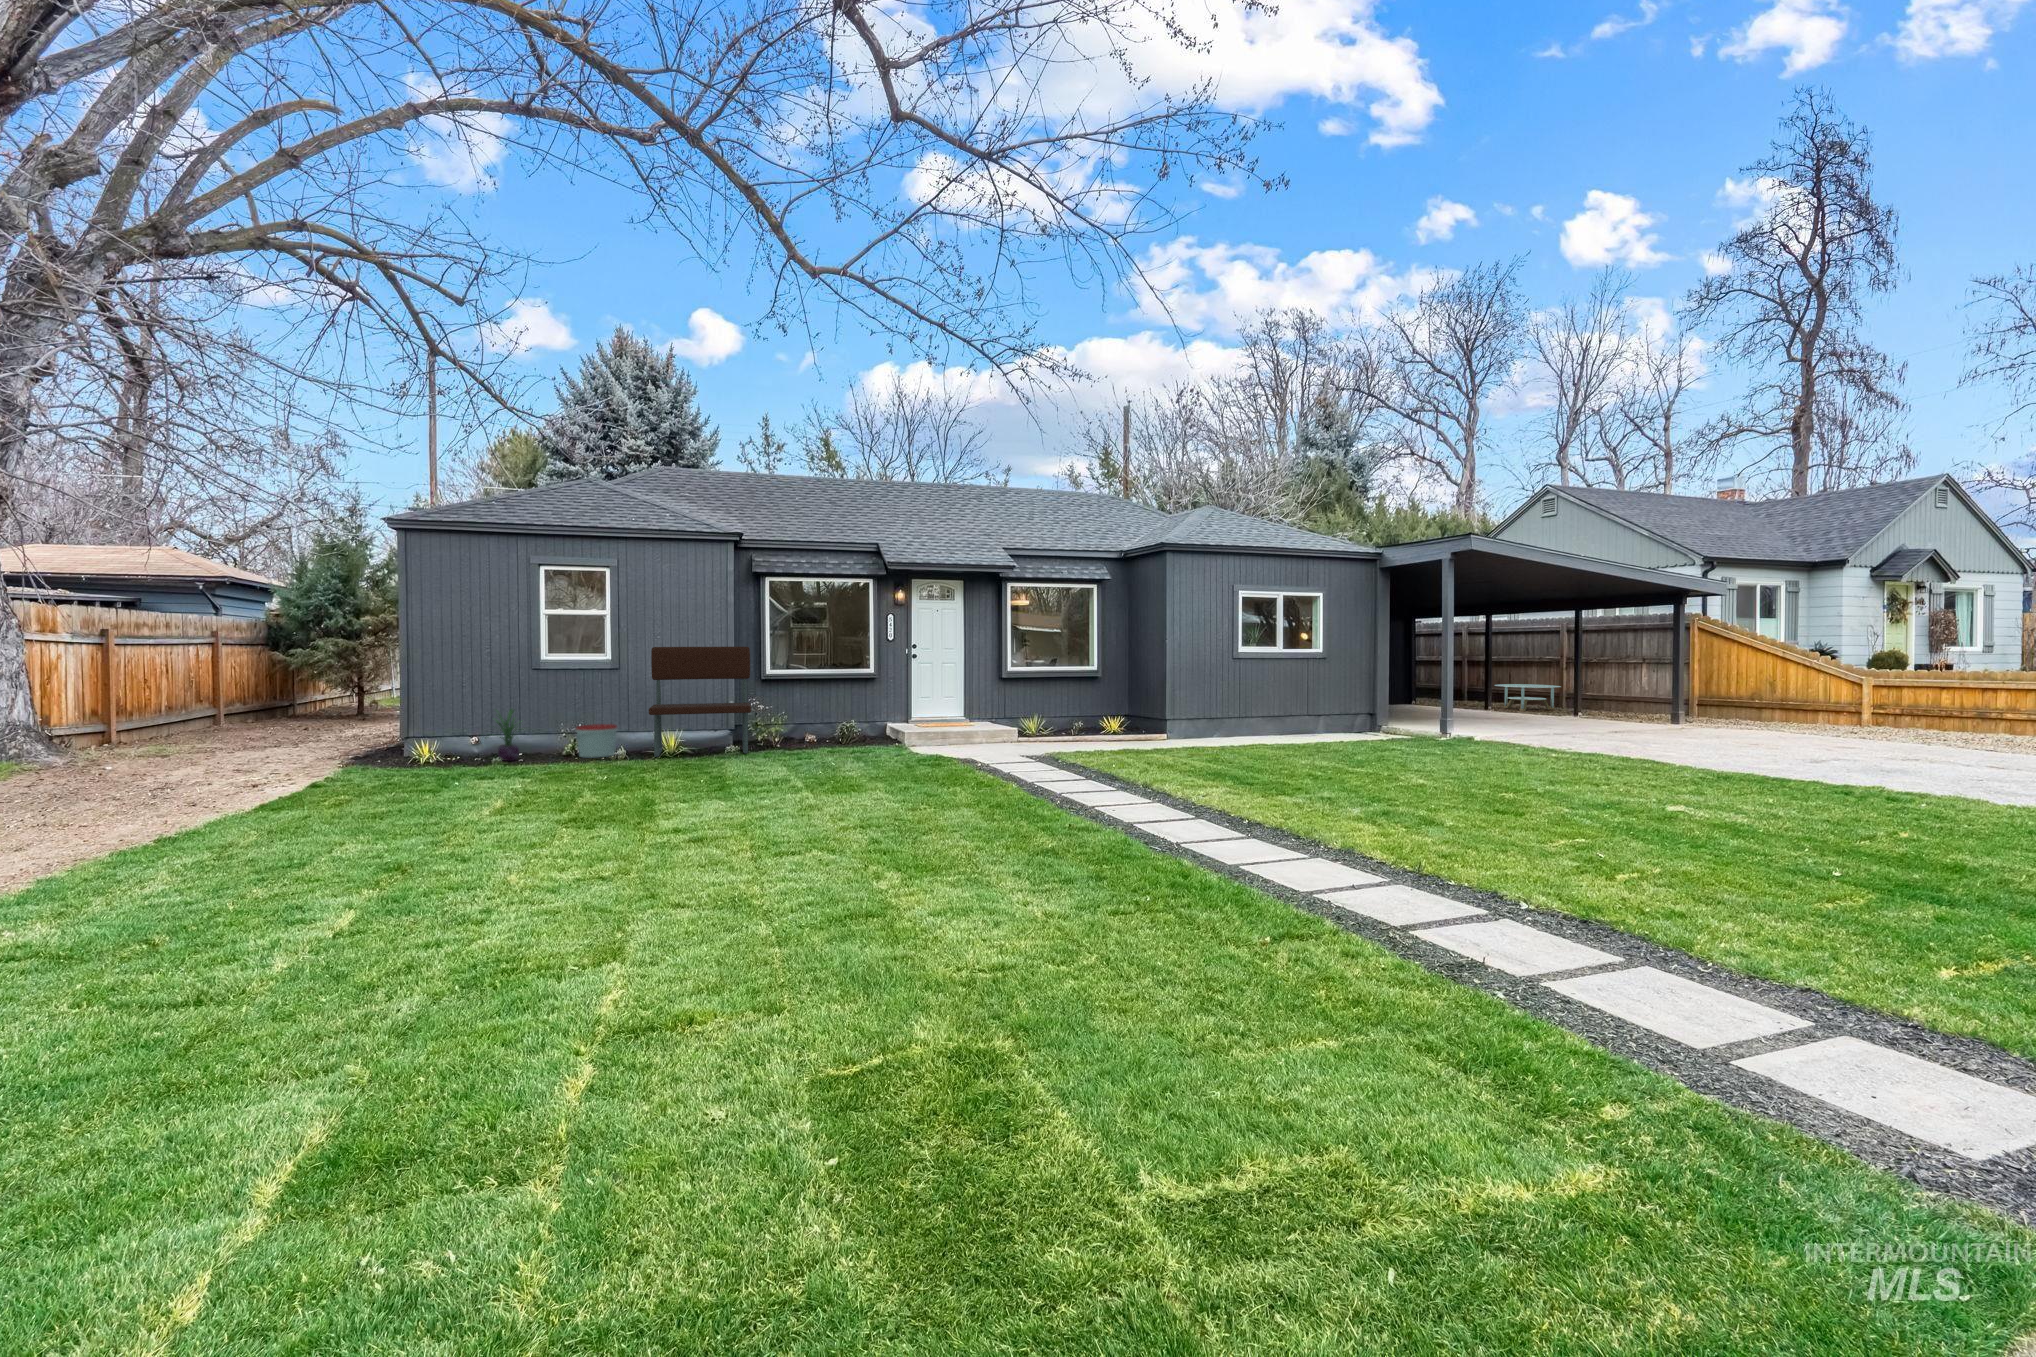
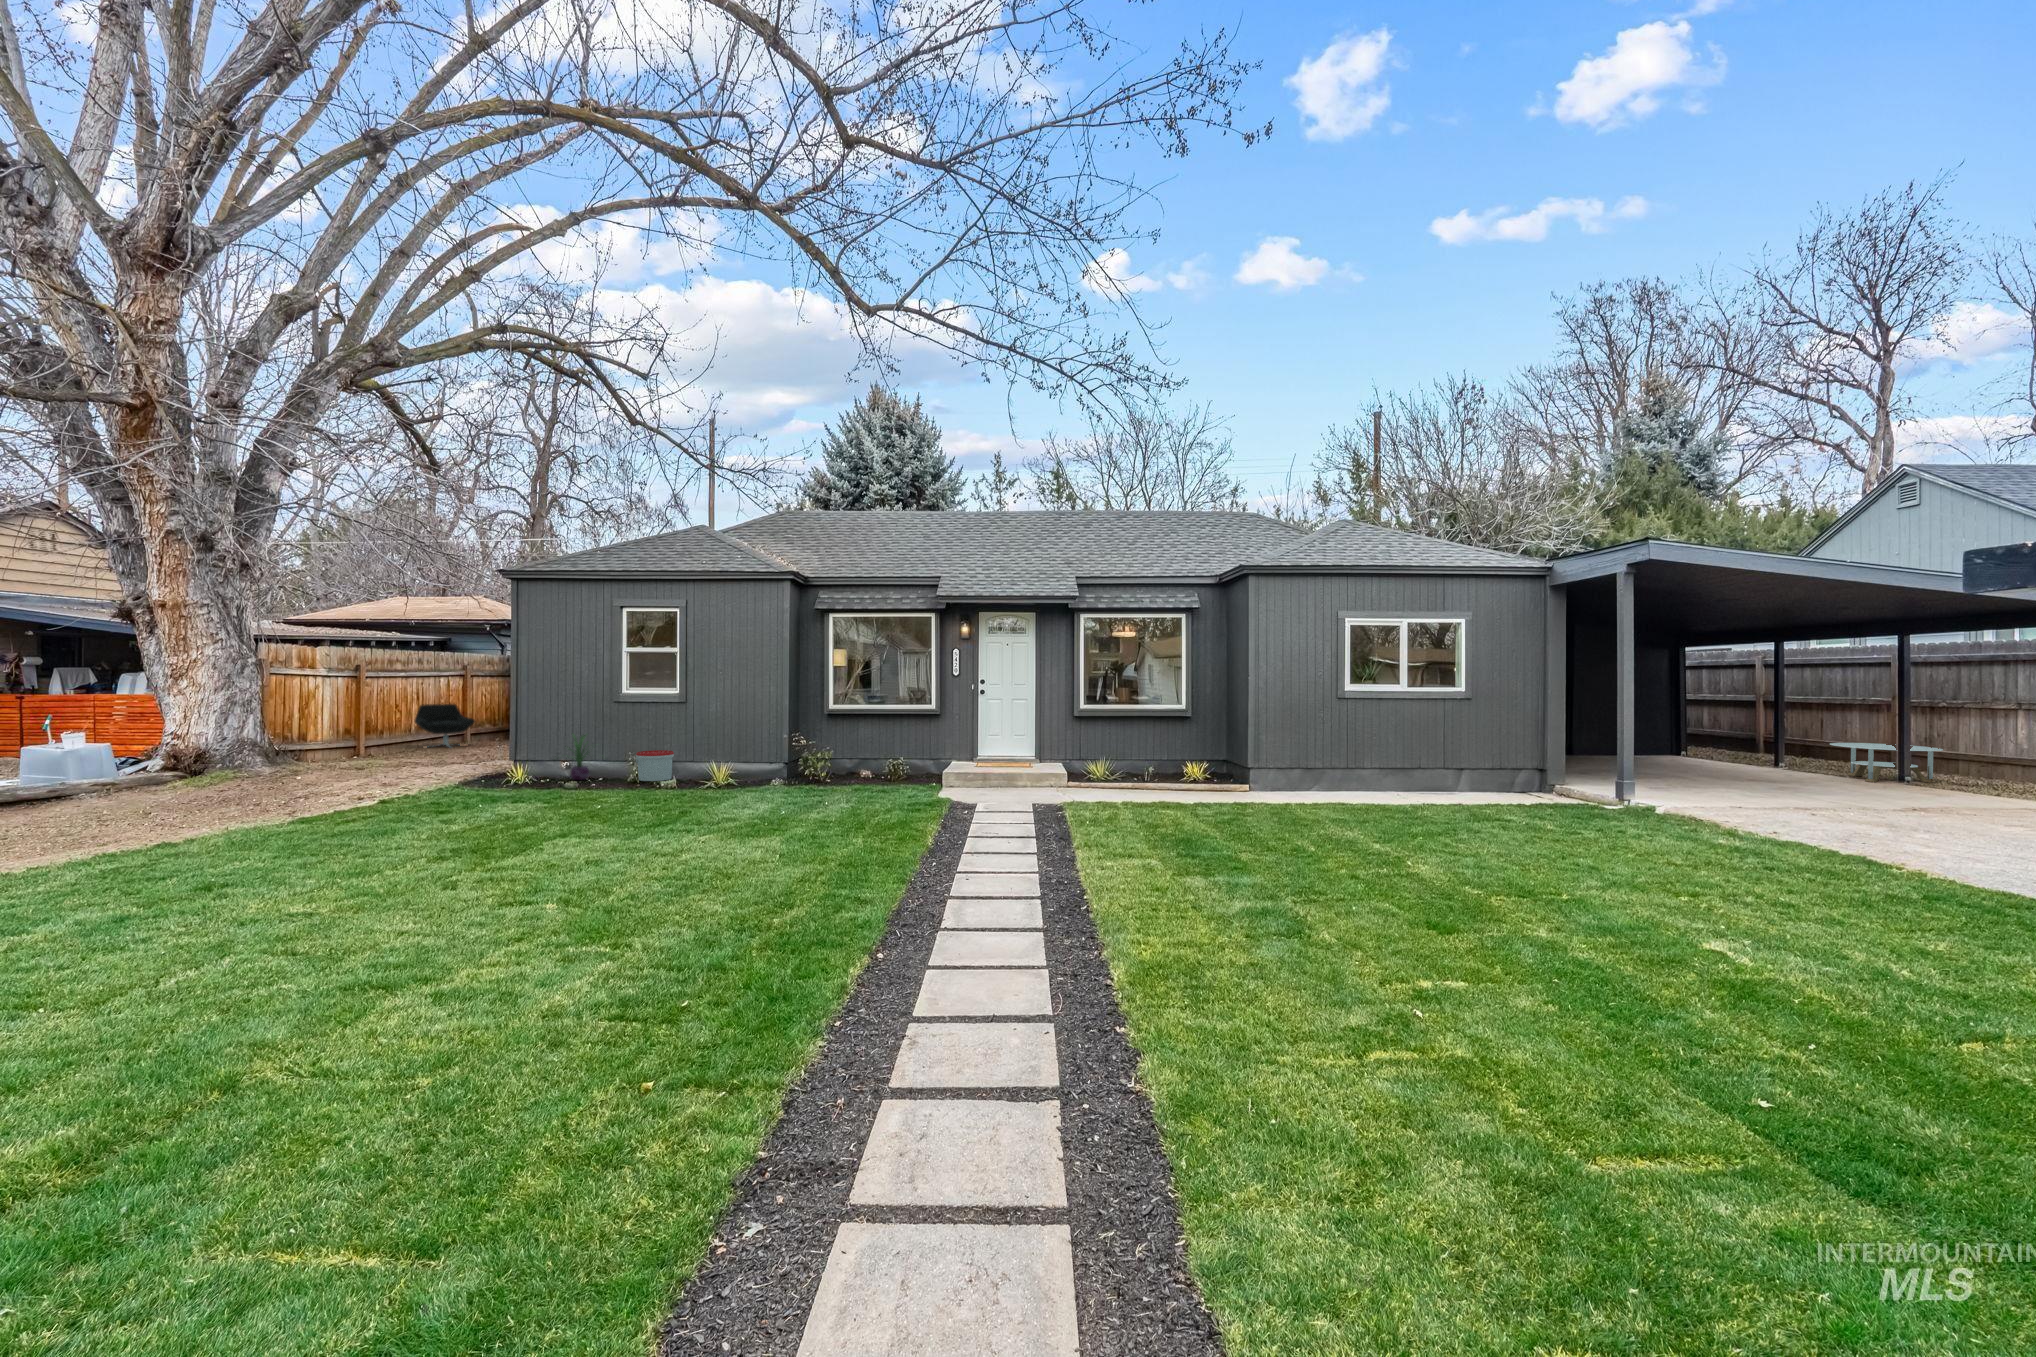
bench: present [649,647,751,757] -> none [682,680,791,785]
lounge chair: none [123,686,219,743] -> present [415,704,475,747]

